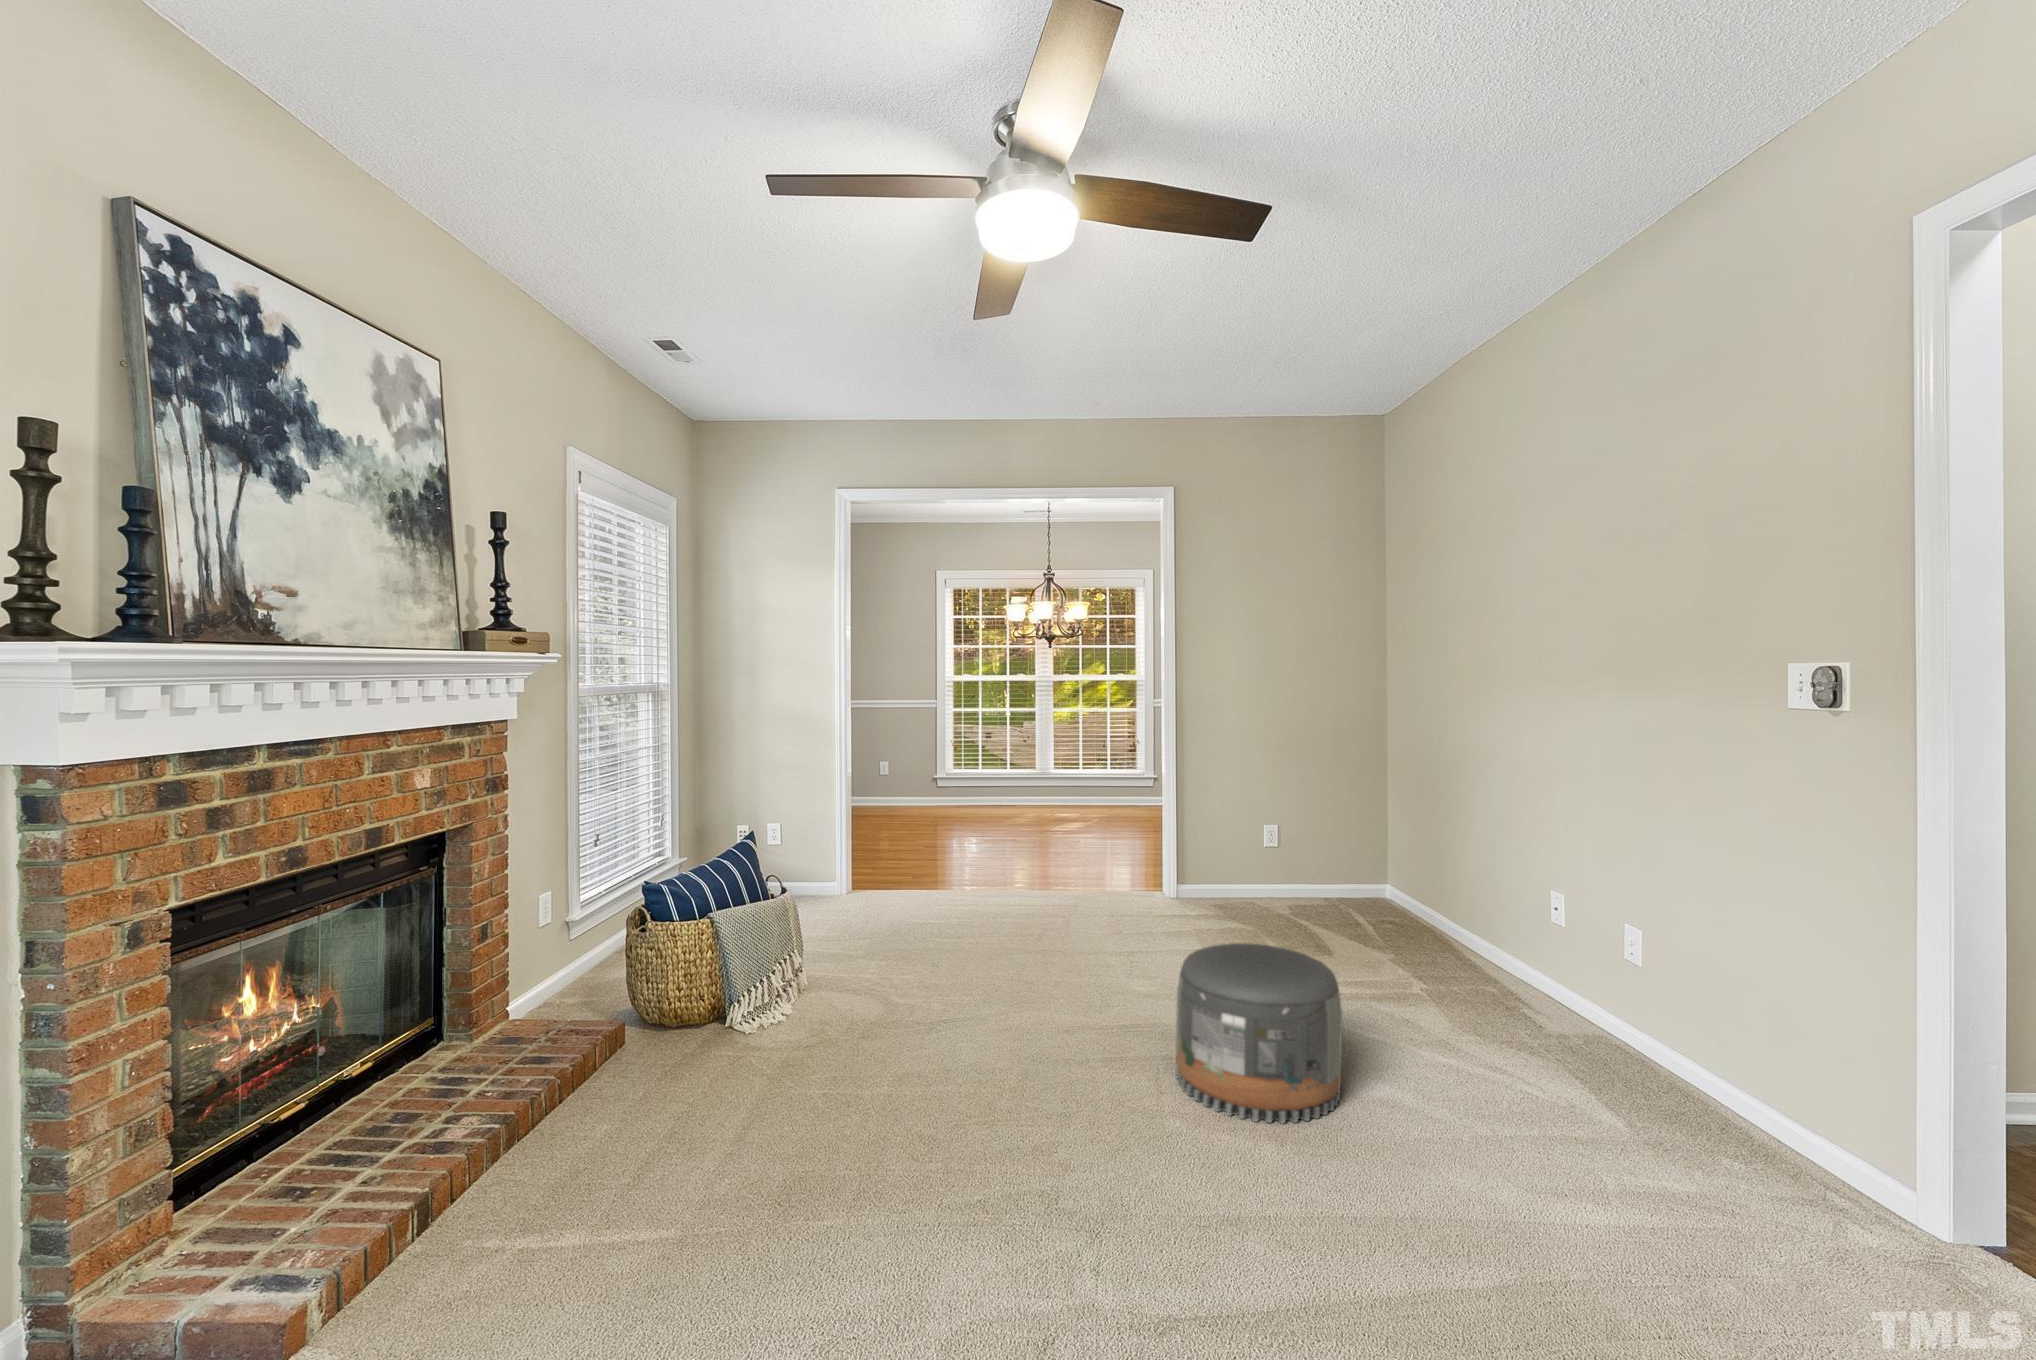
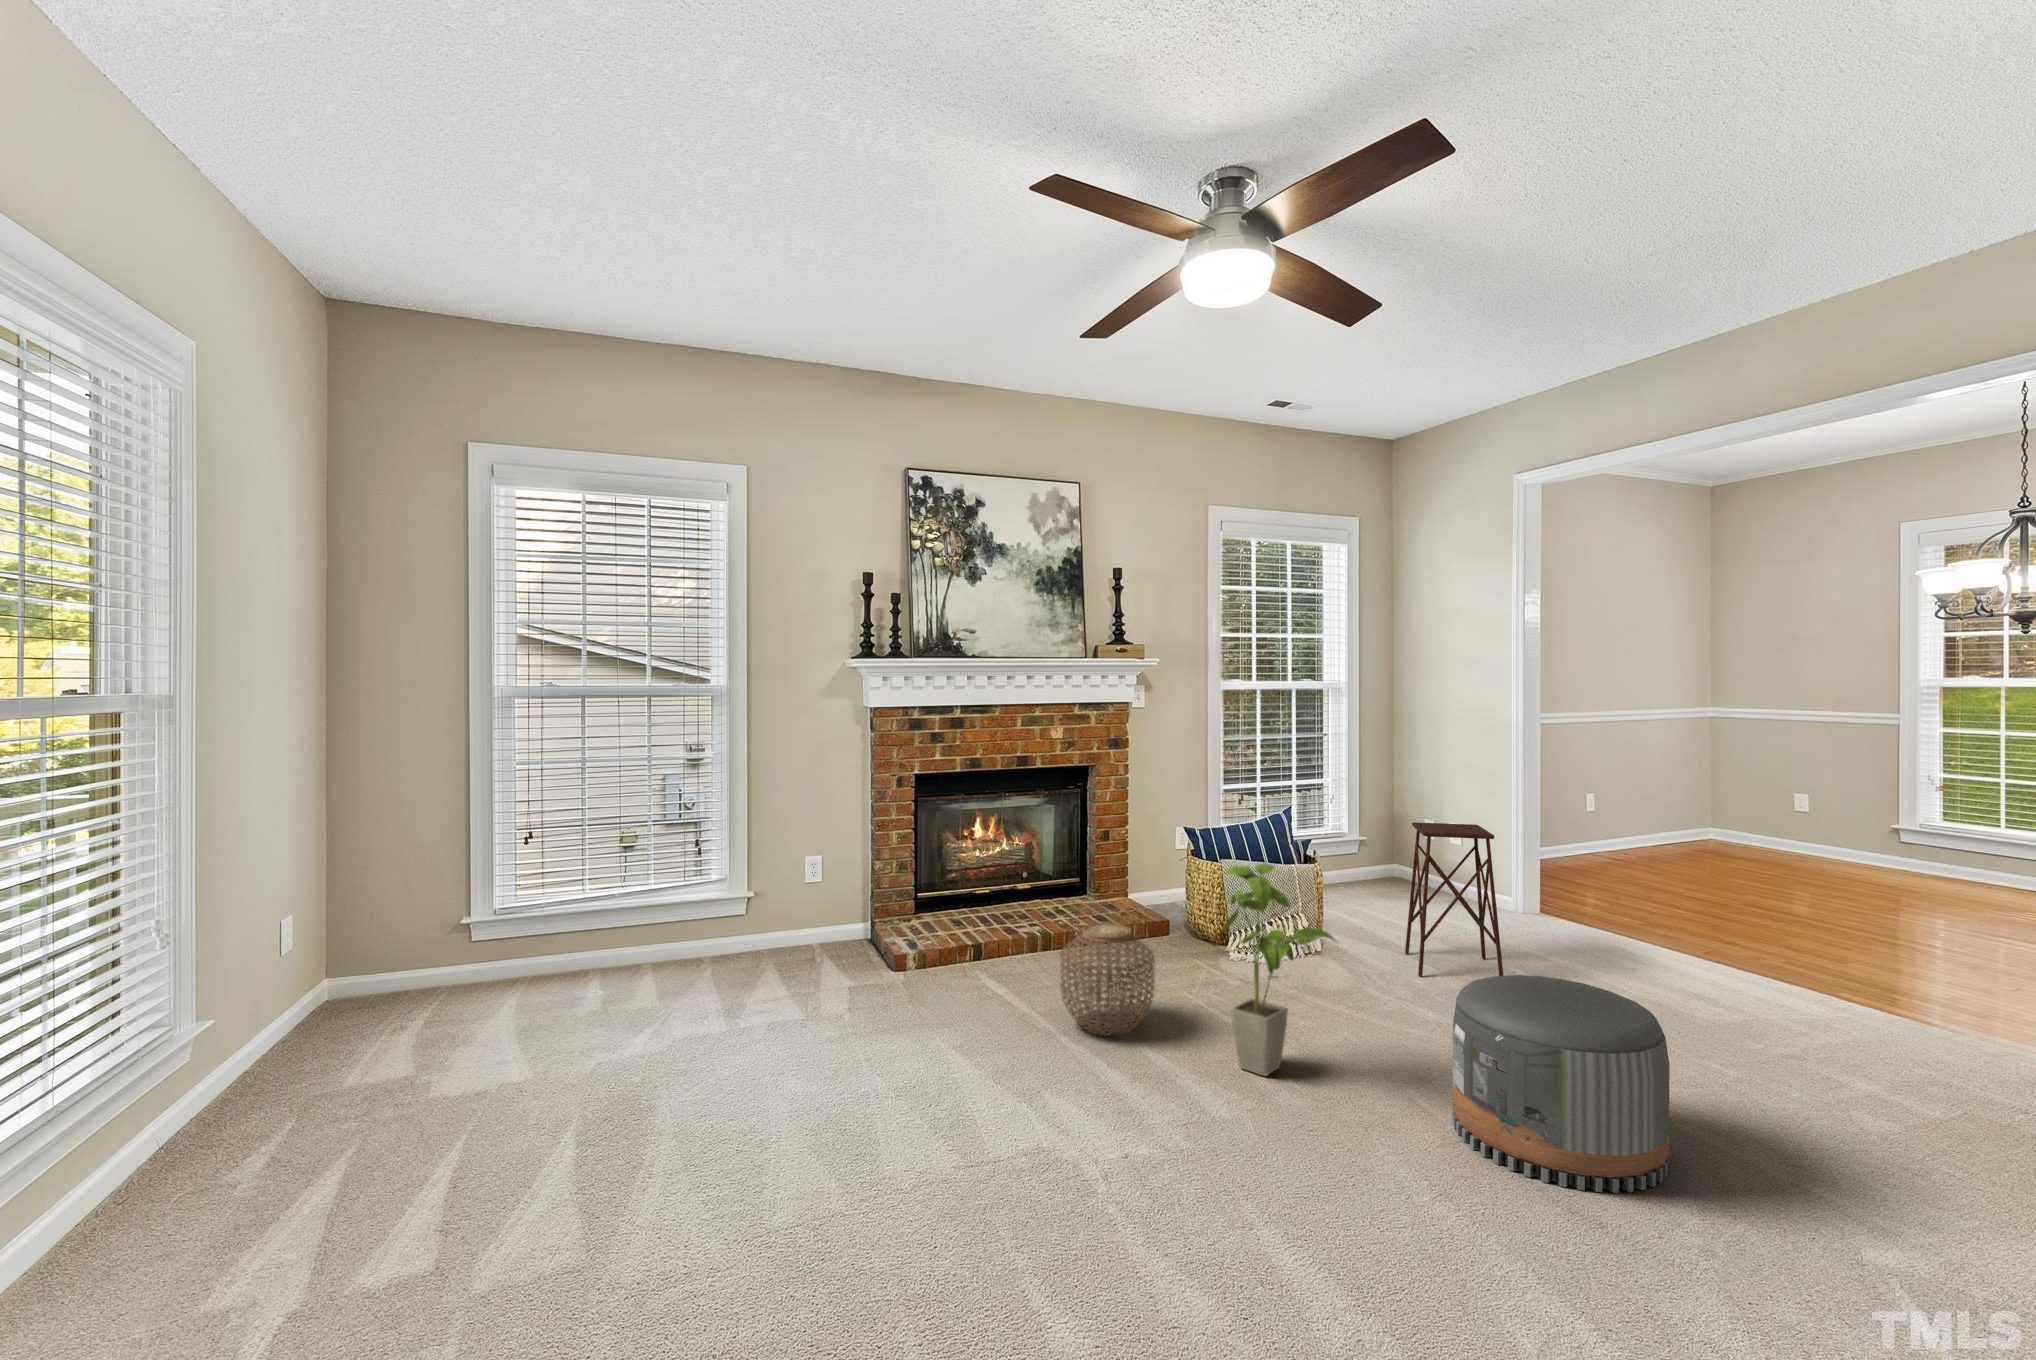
side table: none [875,824,982,989] -> present [1405,822,1503,977]
house plant: none [989,908,1113,1163] -> present [1223,863,1335,1076]
woven basket: none [761,1049,903,1232] -> present [1060,923,1154,1035]

